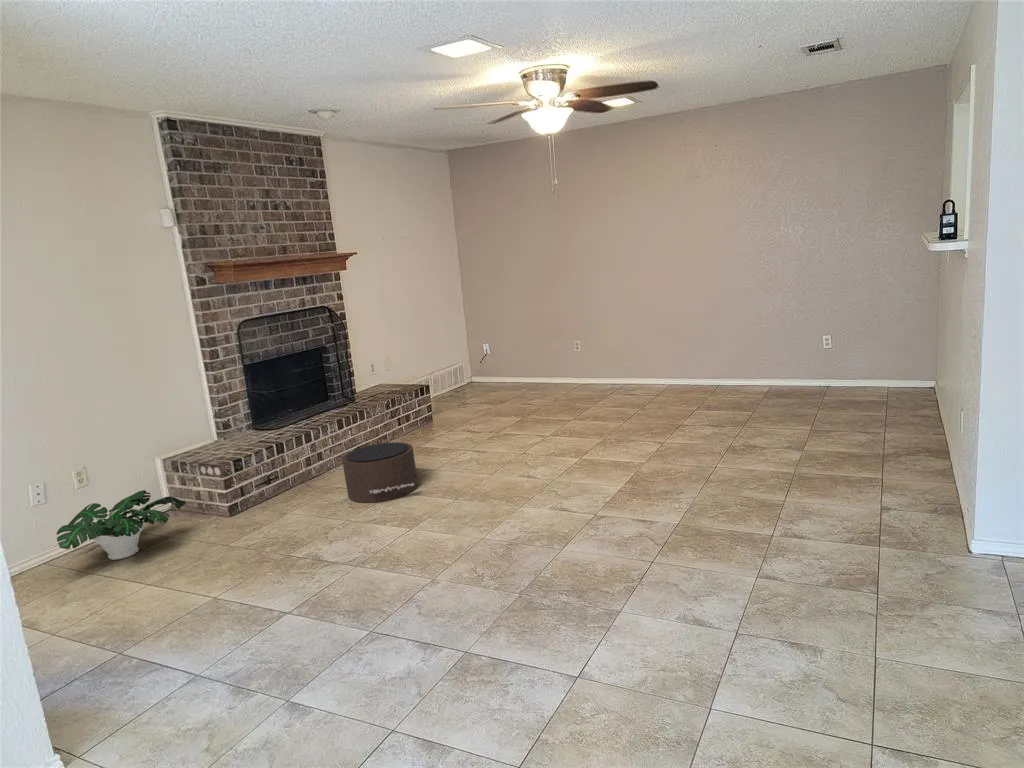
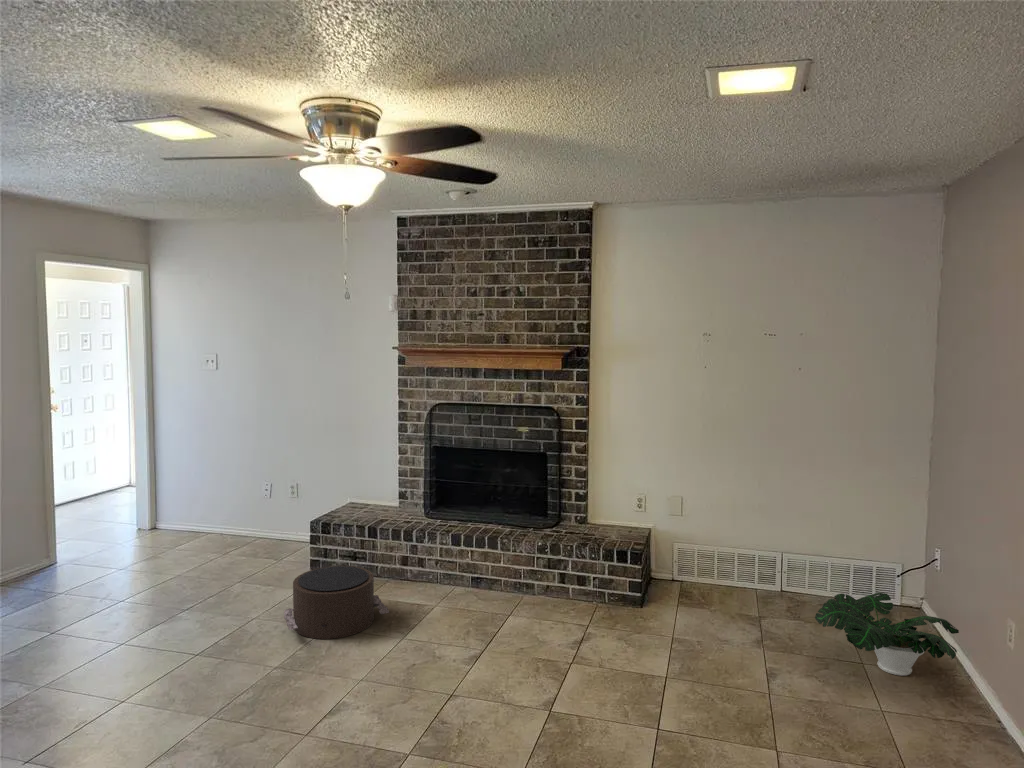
potted plant: present [57,490,186,560] -> present [815,593,959,676]

